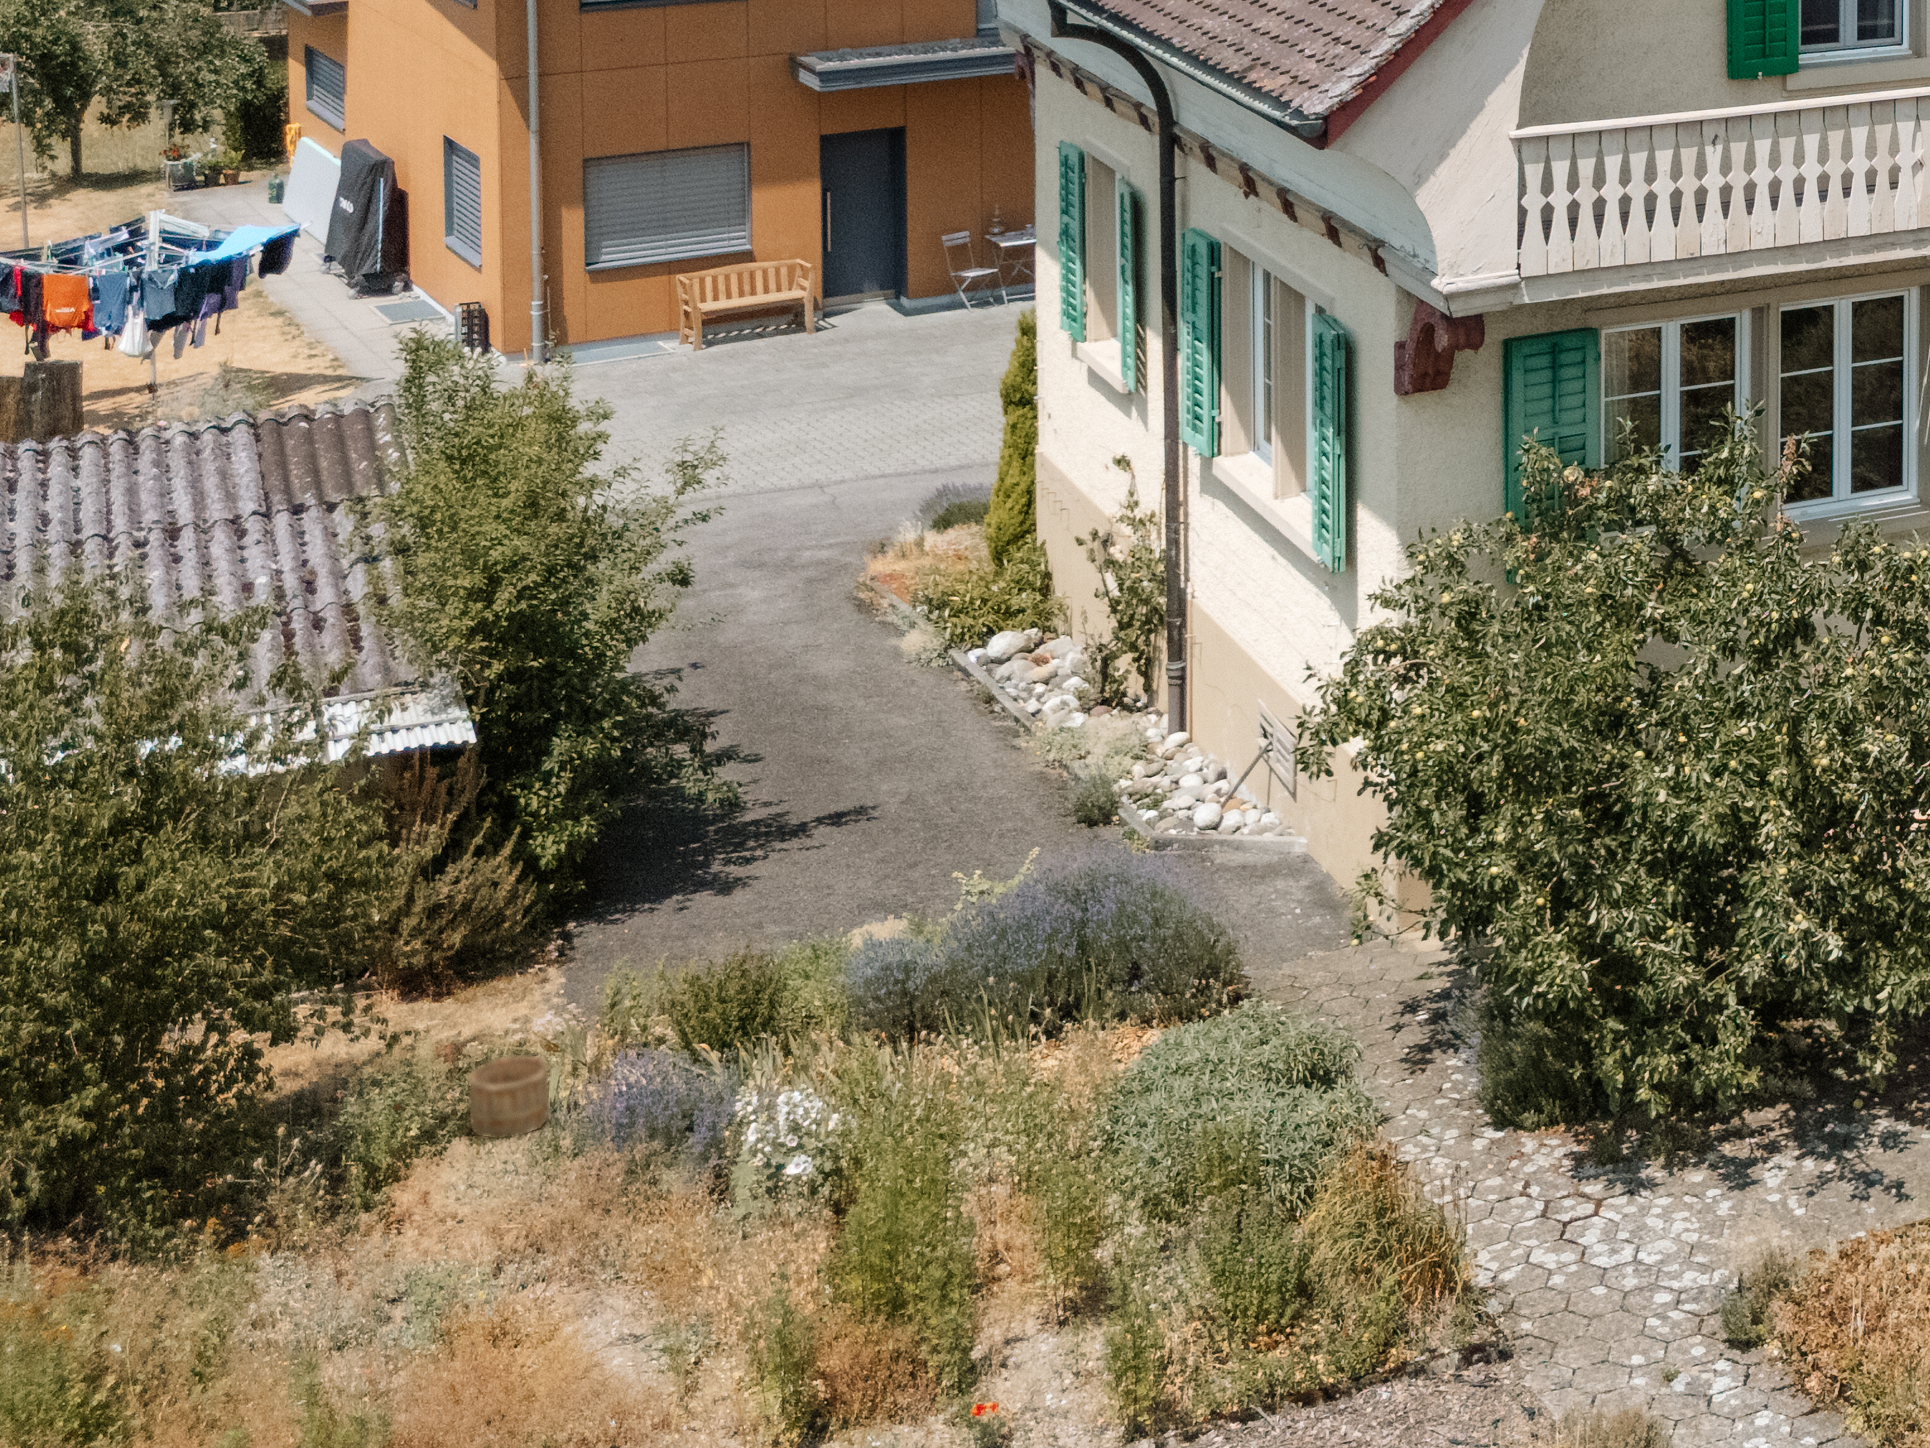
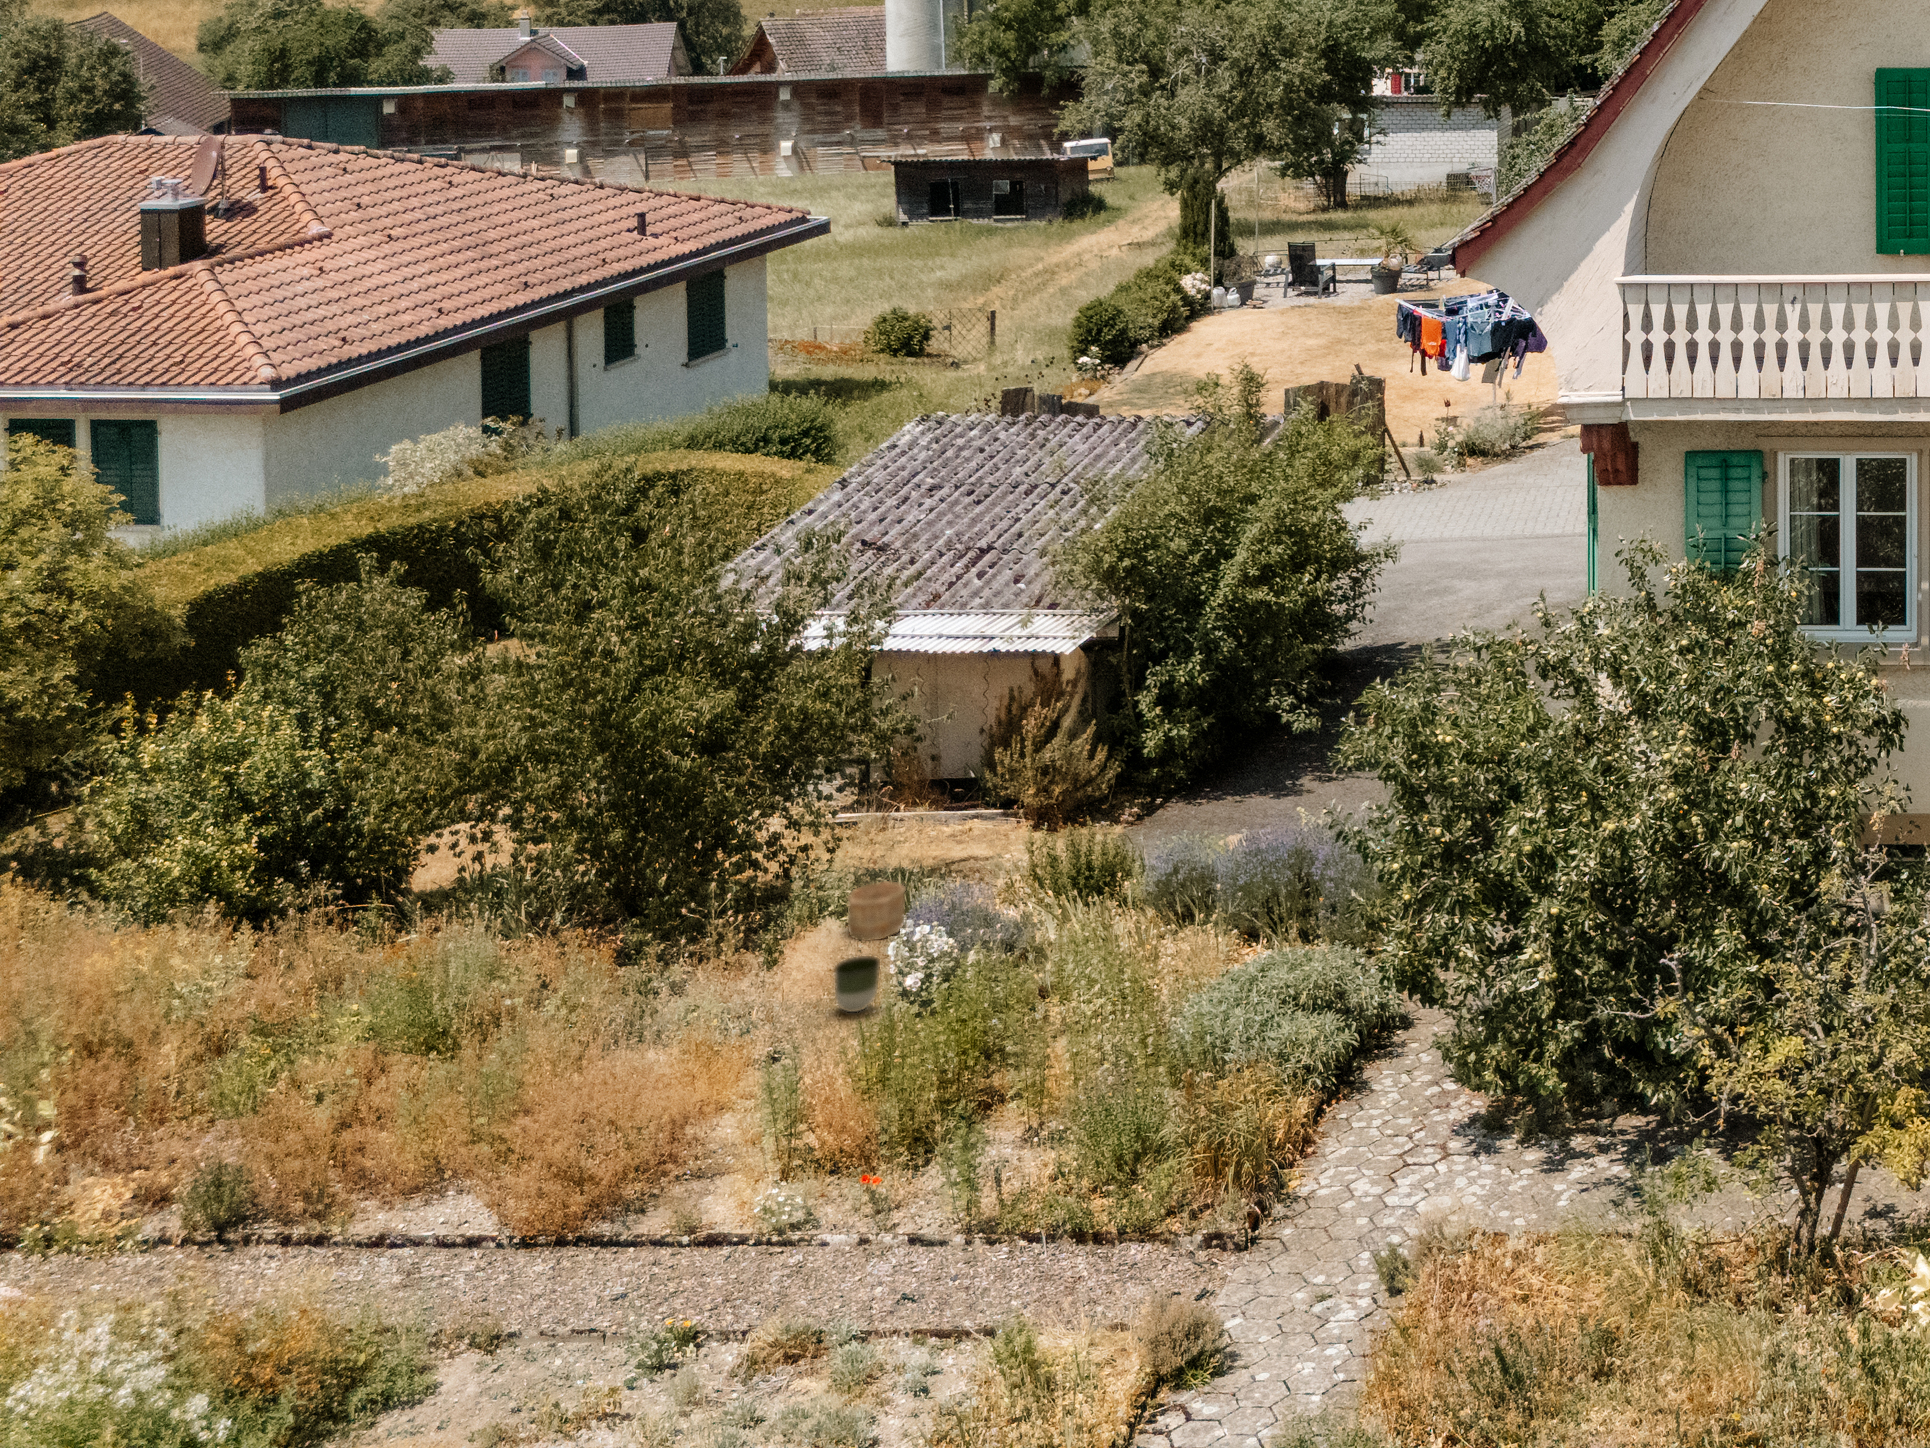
planter: none [659,1122,720,1197] -> present [834,956,880,1012]

